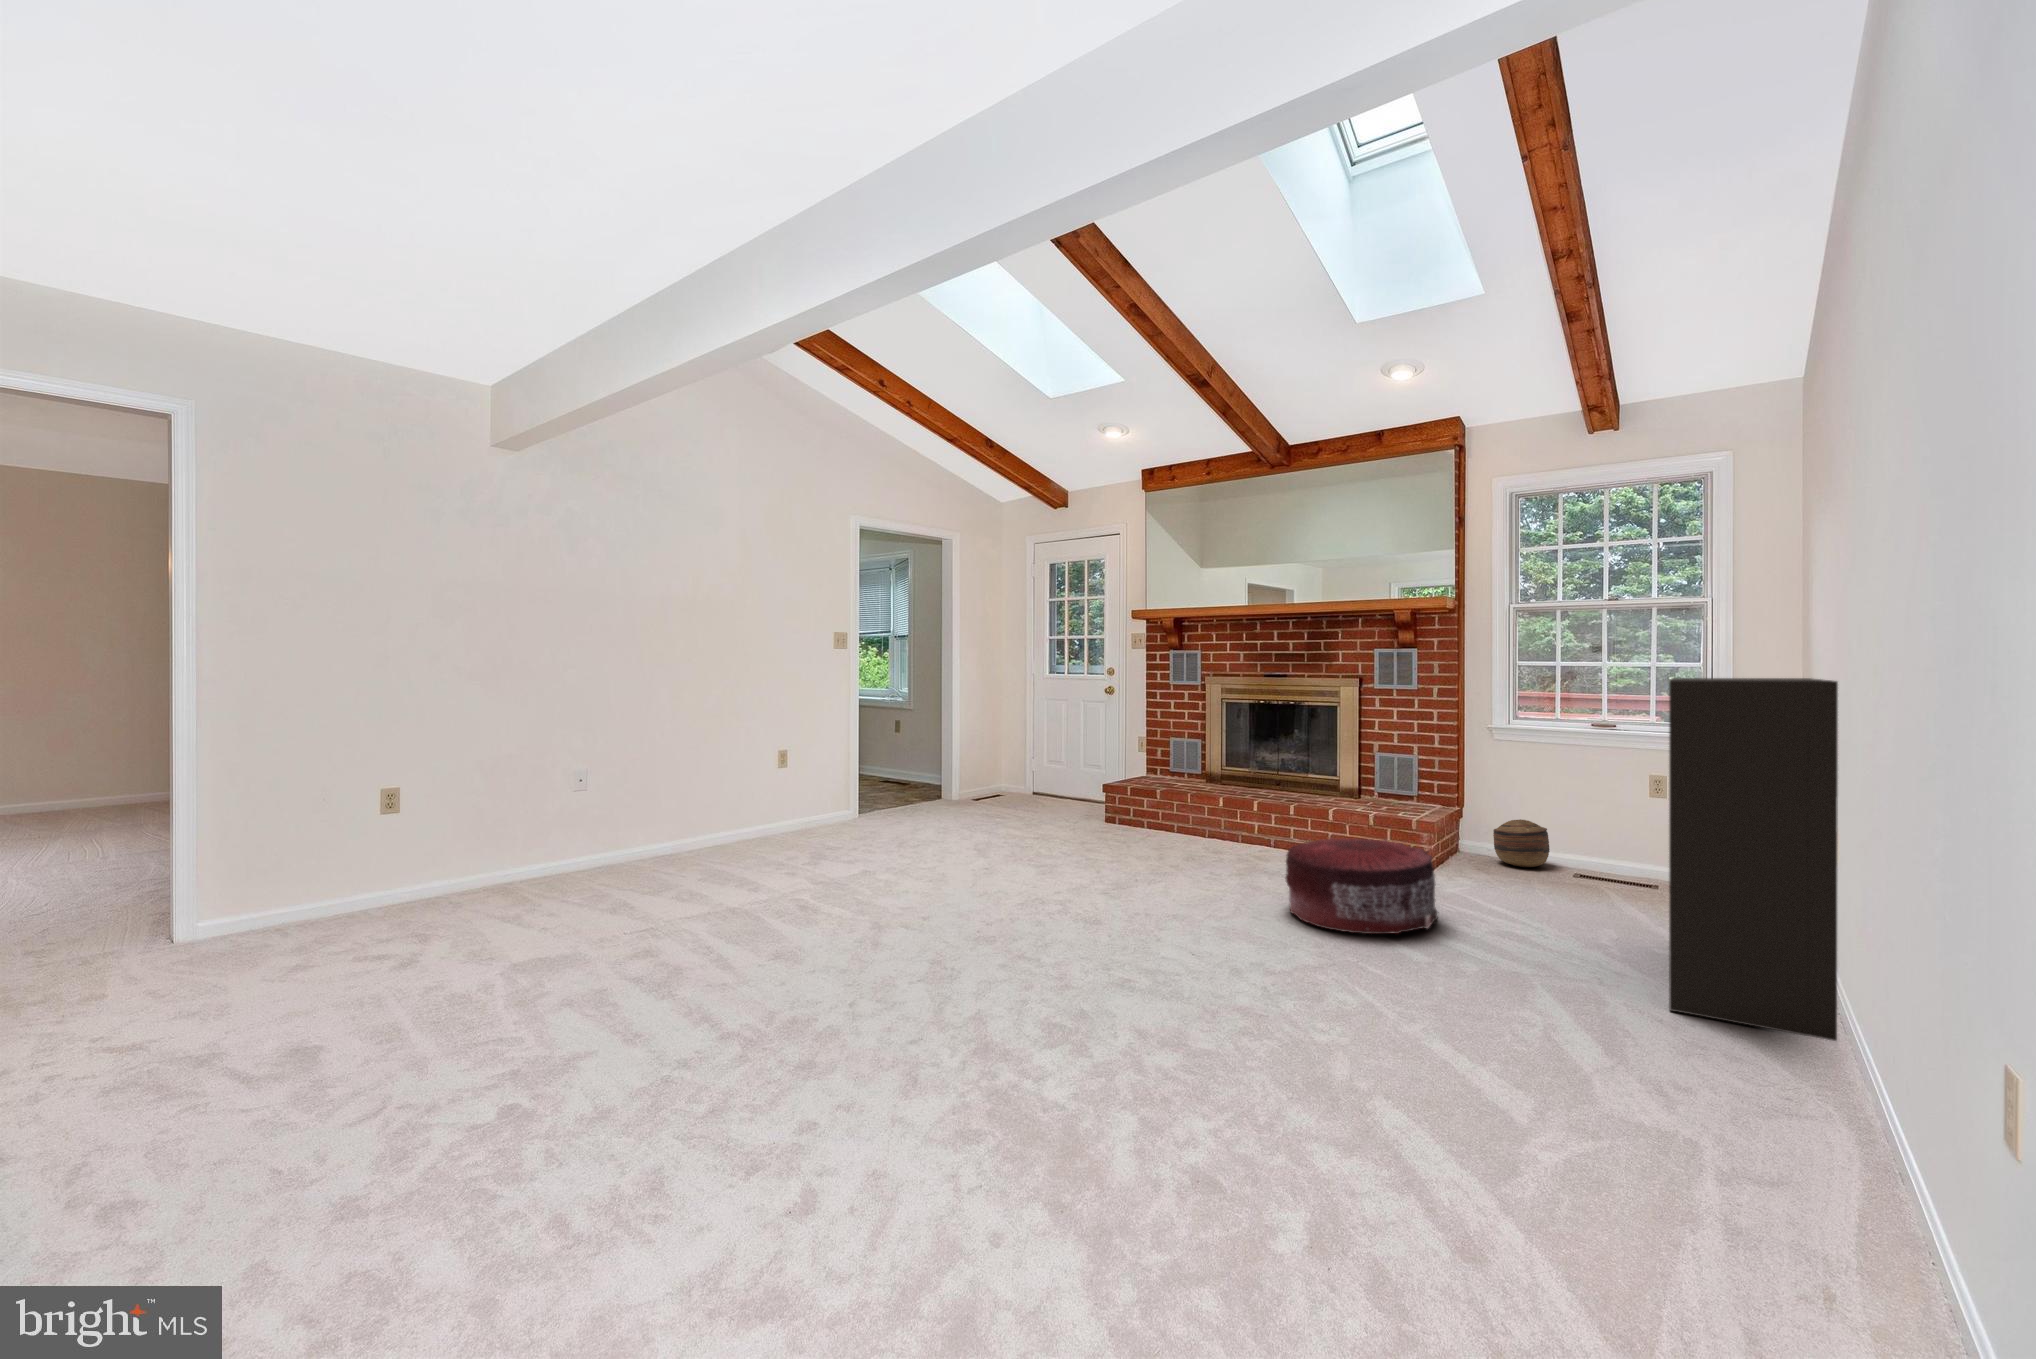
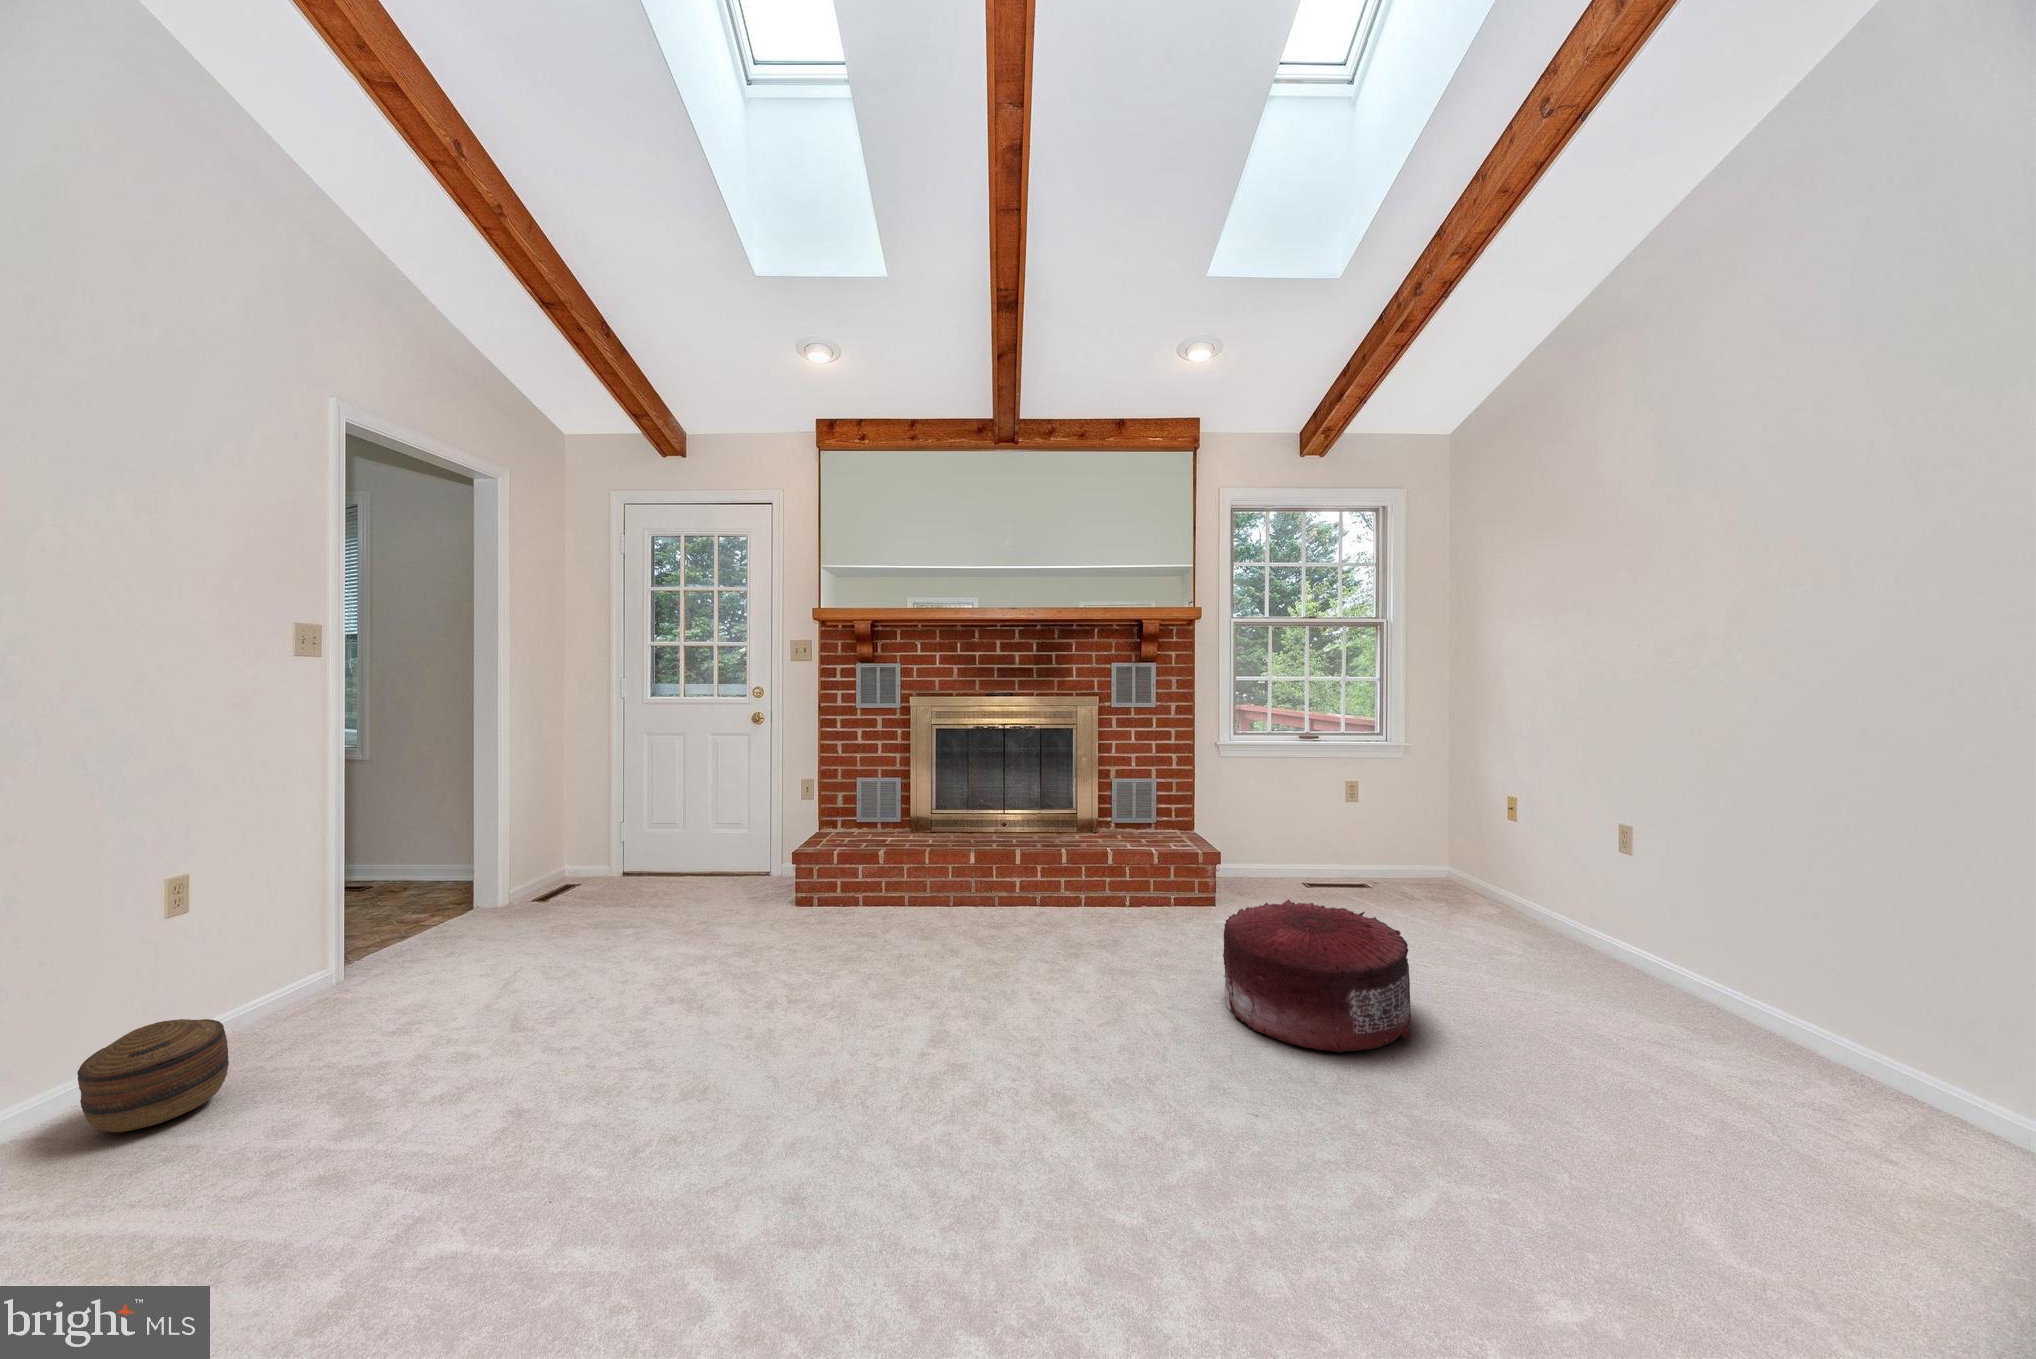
bookshelf: present [1669,678,1838,1041] -> none [1539,701,1867,1072]
basket: present [1493,819,1550,867] -> present [77,1019,229,1132]

